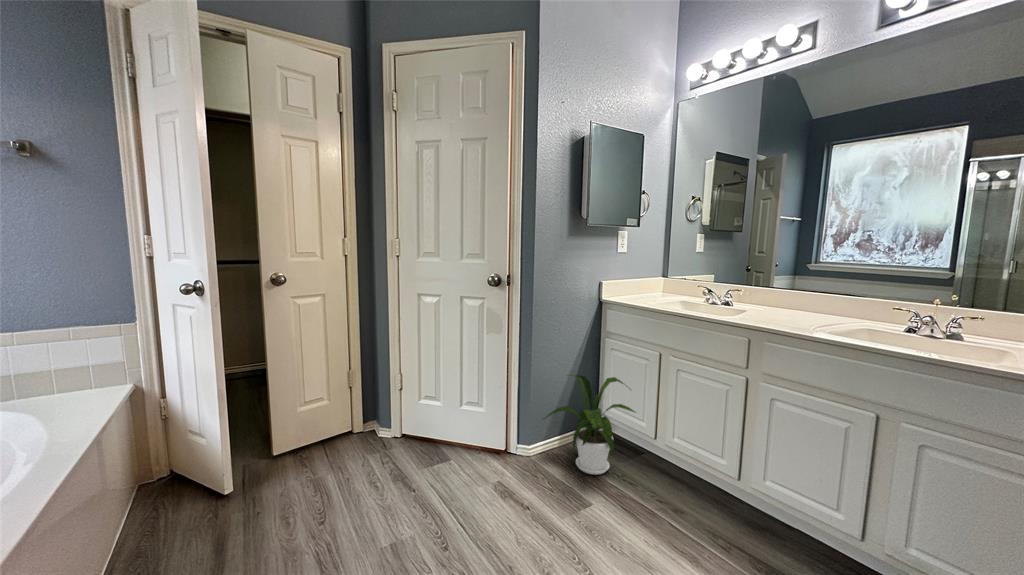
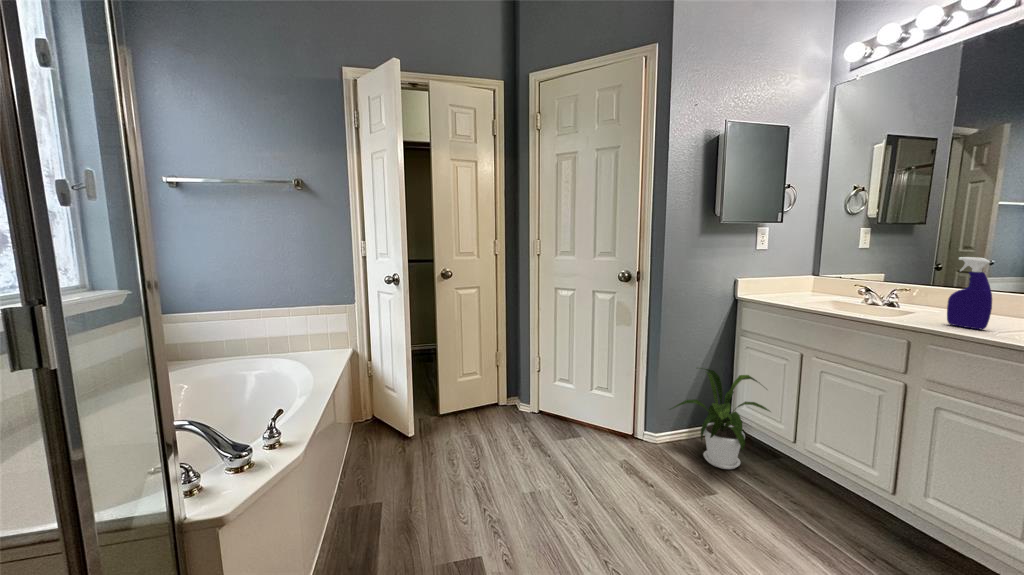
spray bottle: none [773,262,806,326] -> present [947,257,992,329]

